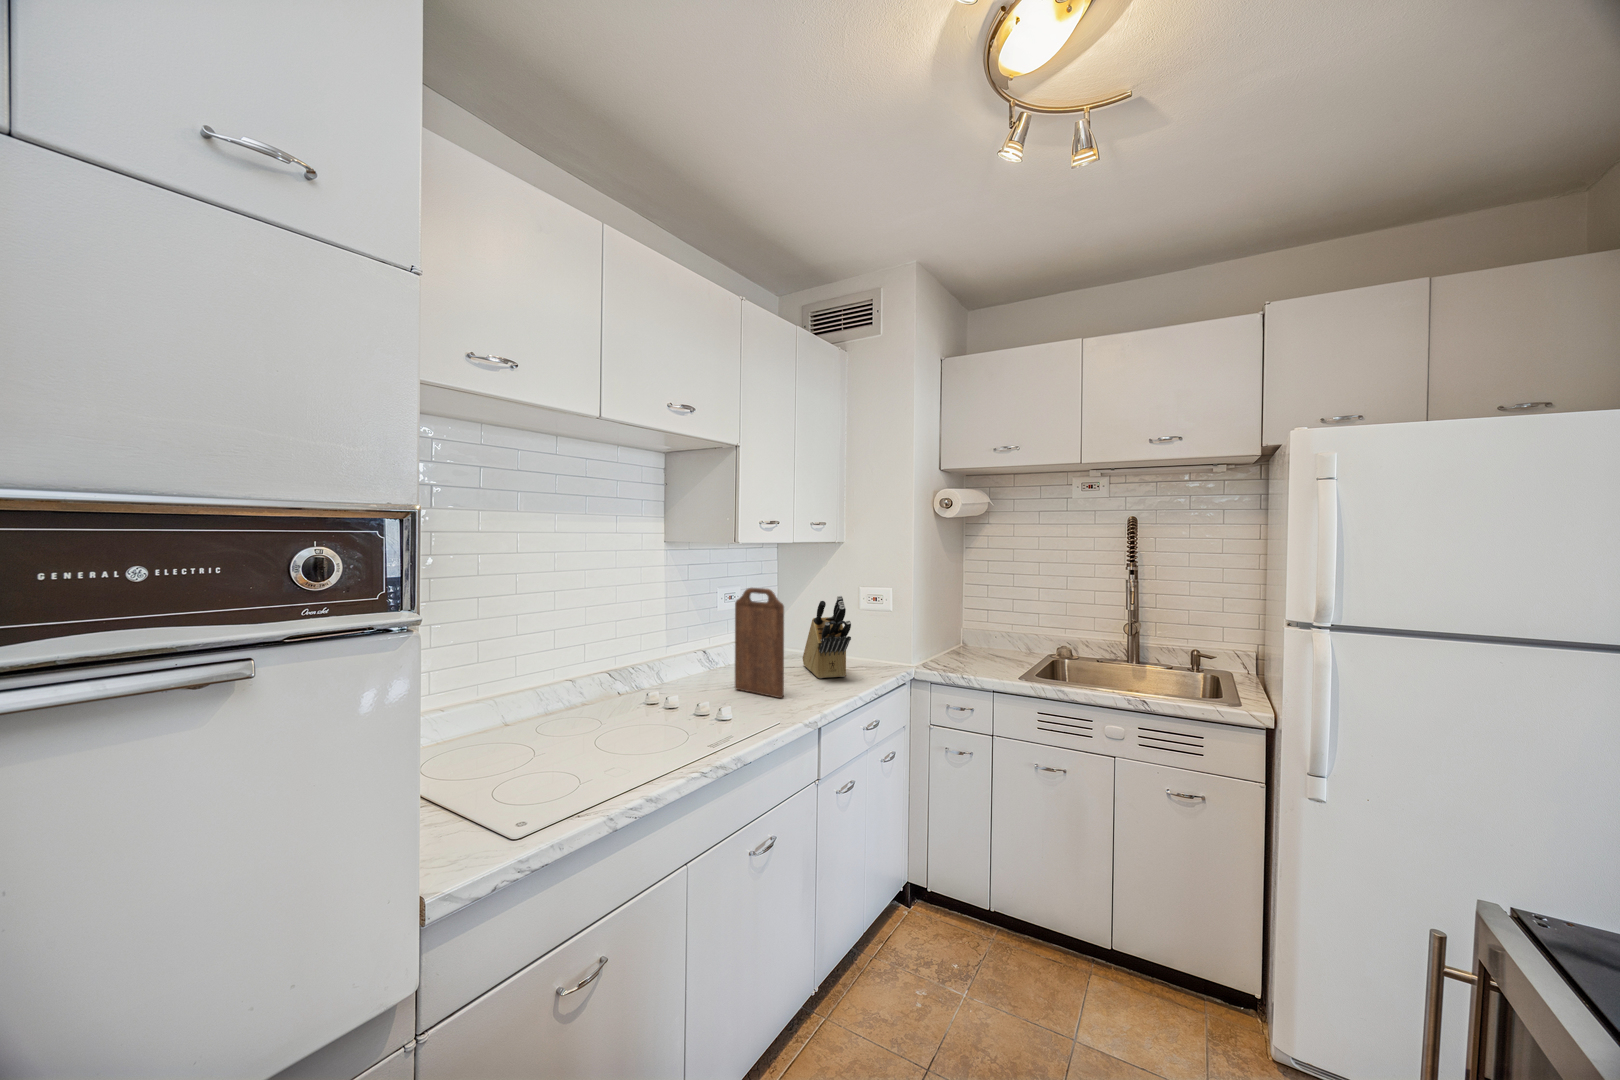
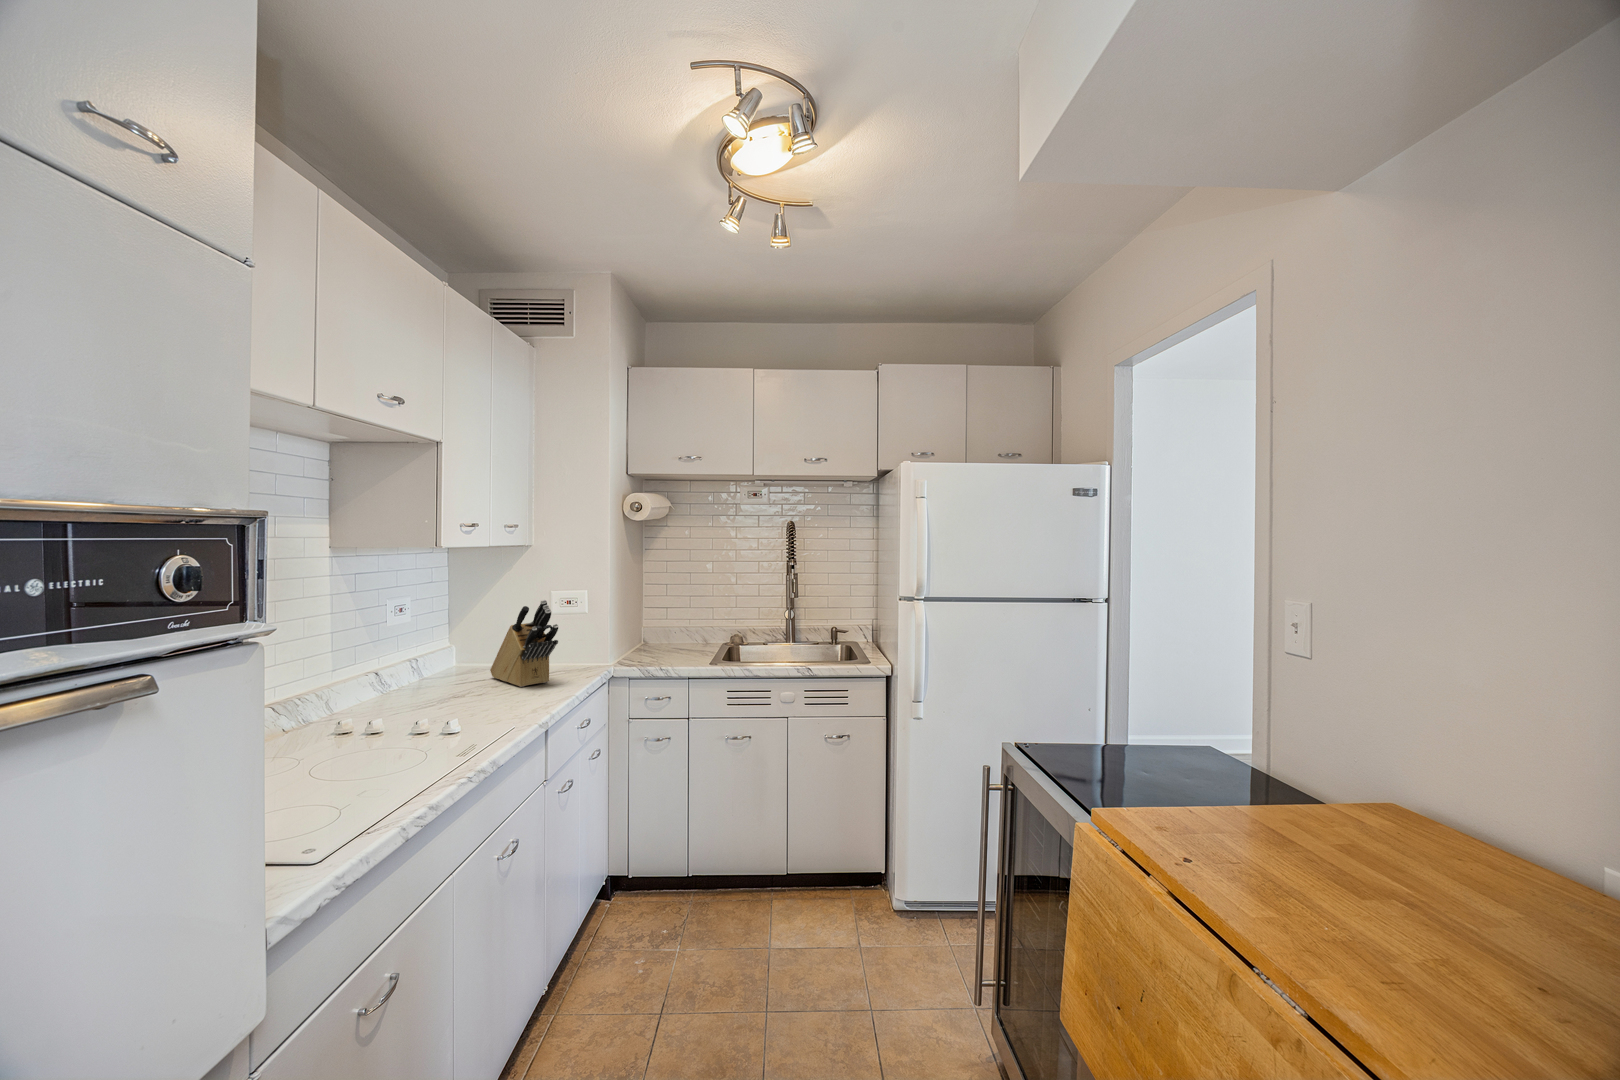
cutting board: present [735,588,784,698] -> none [433,596,499,708]

